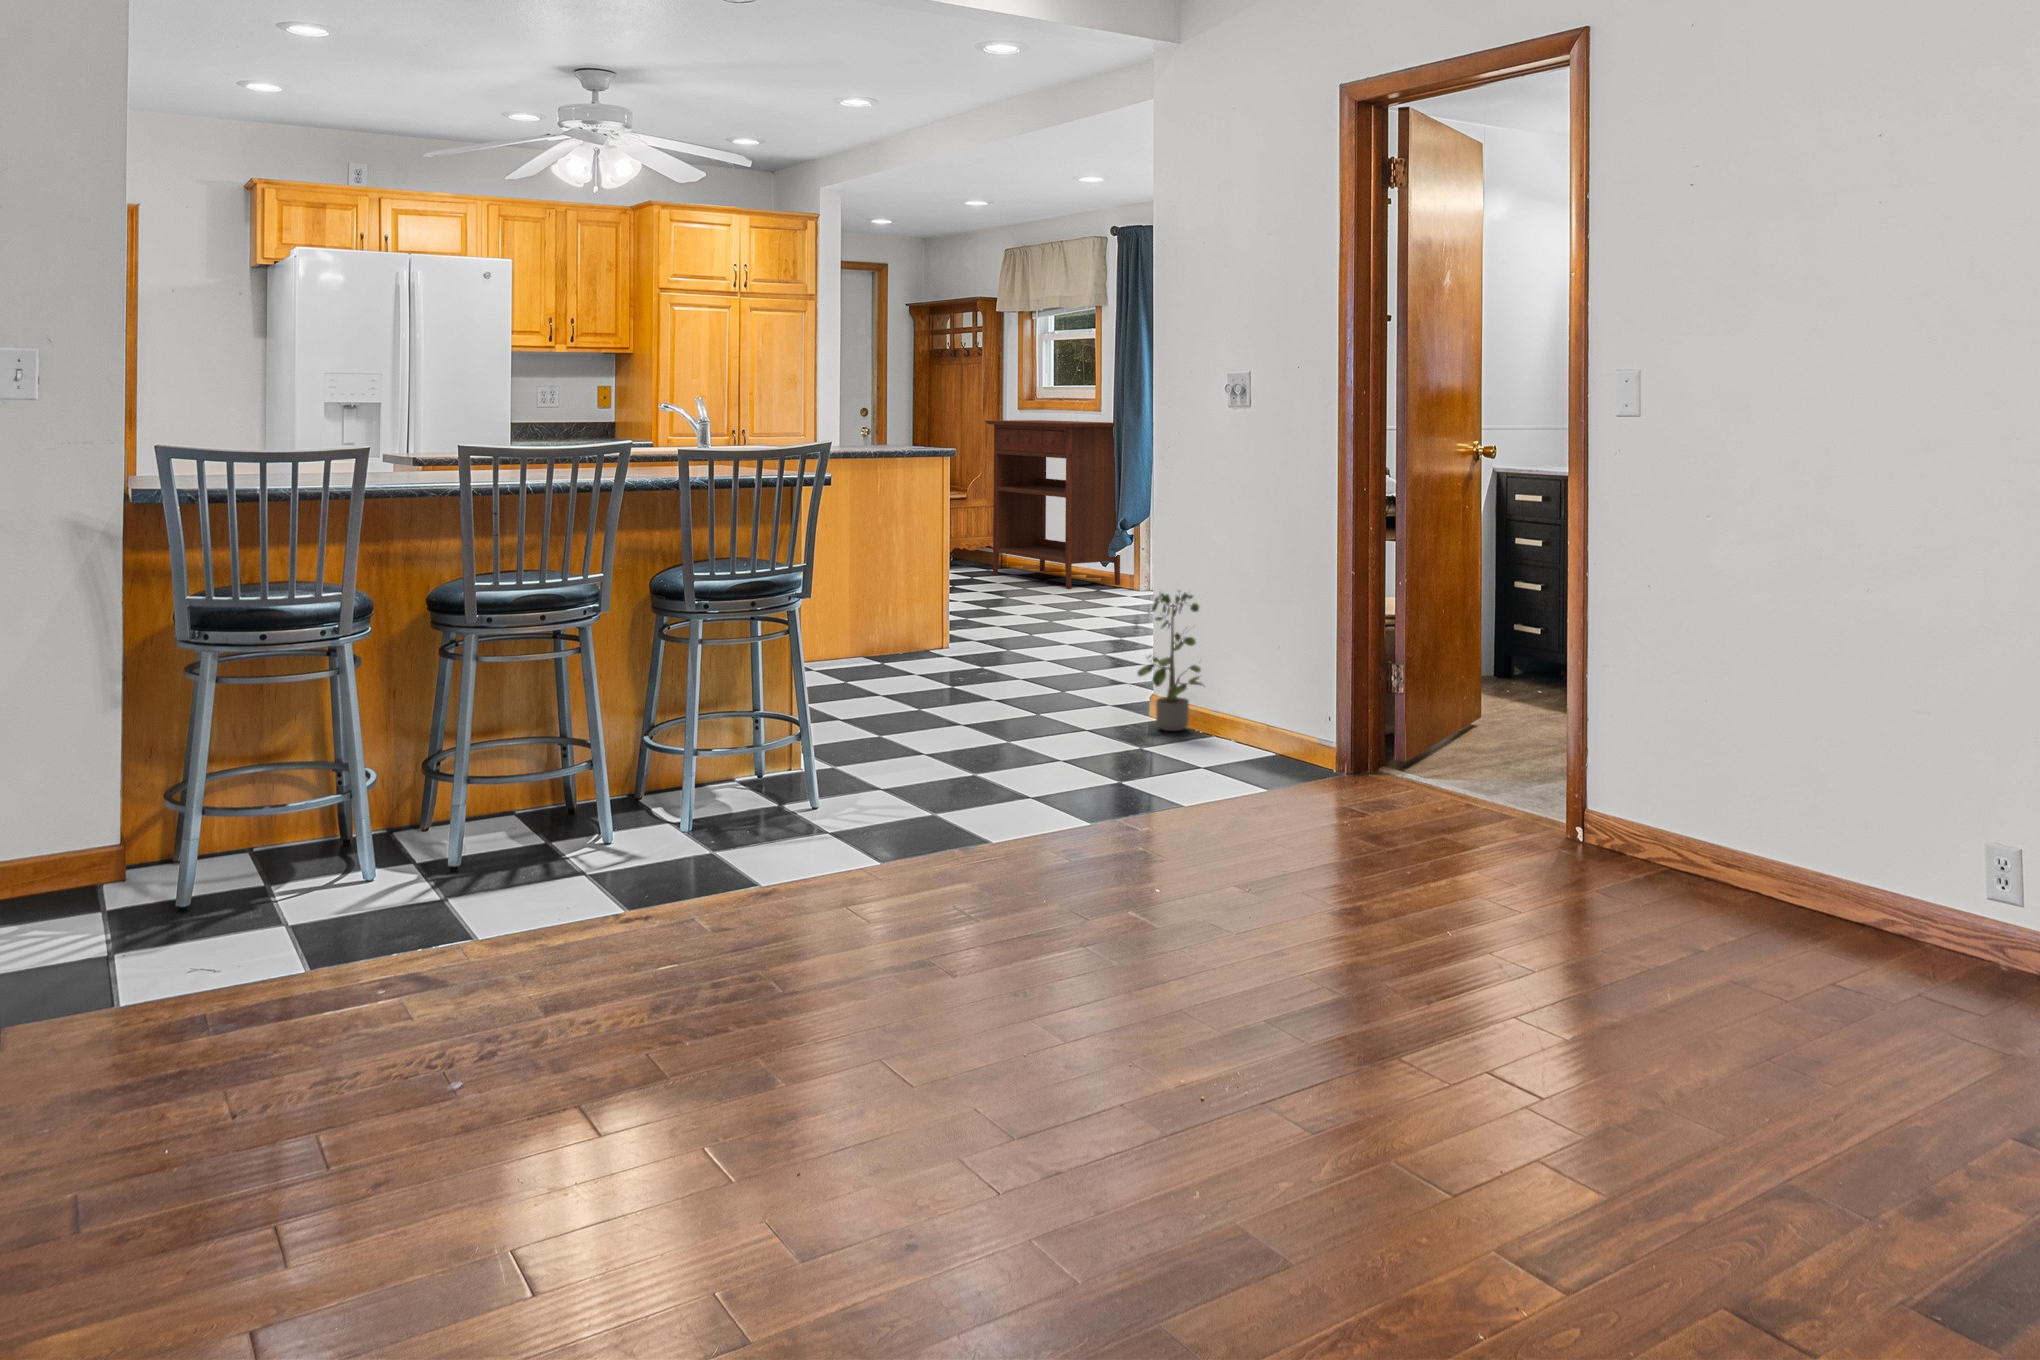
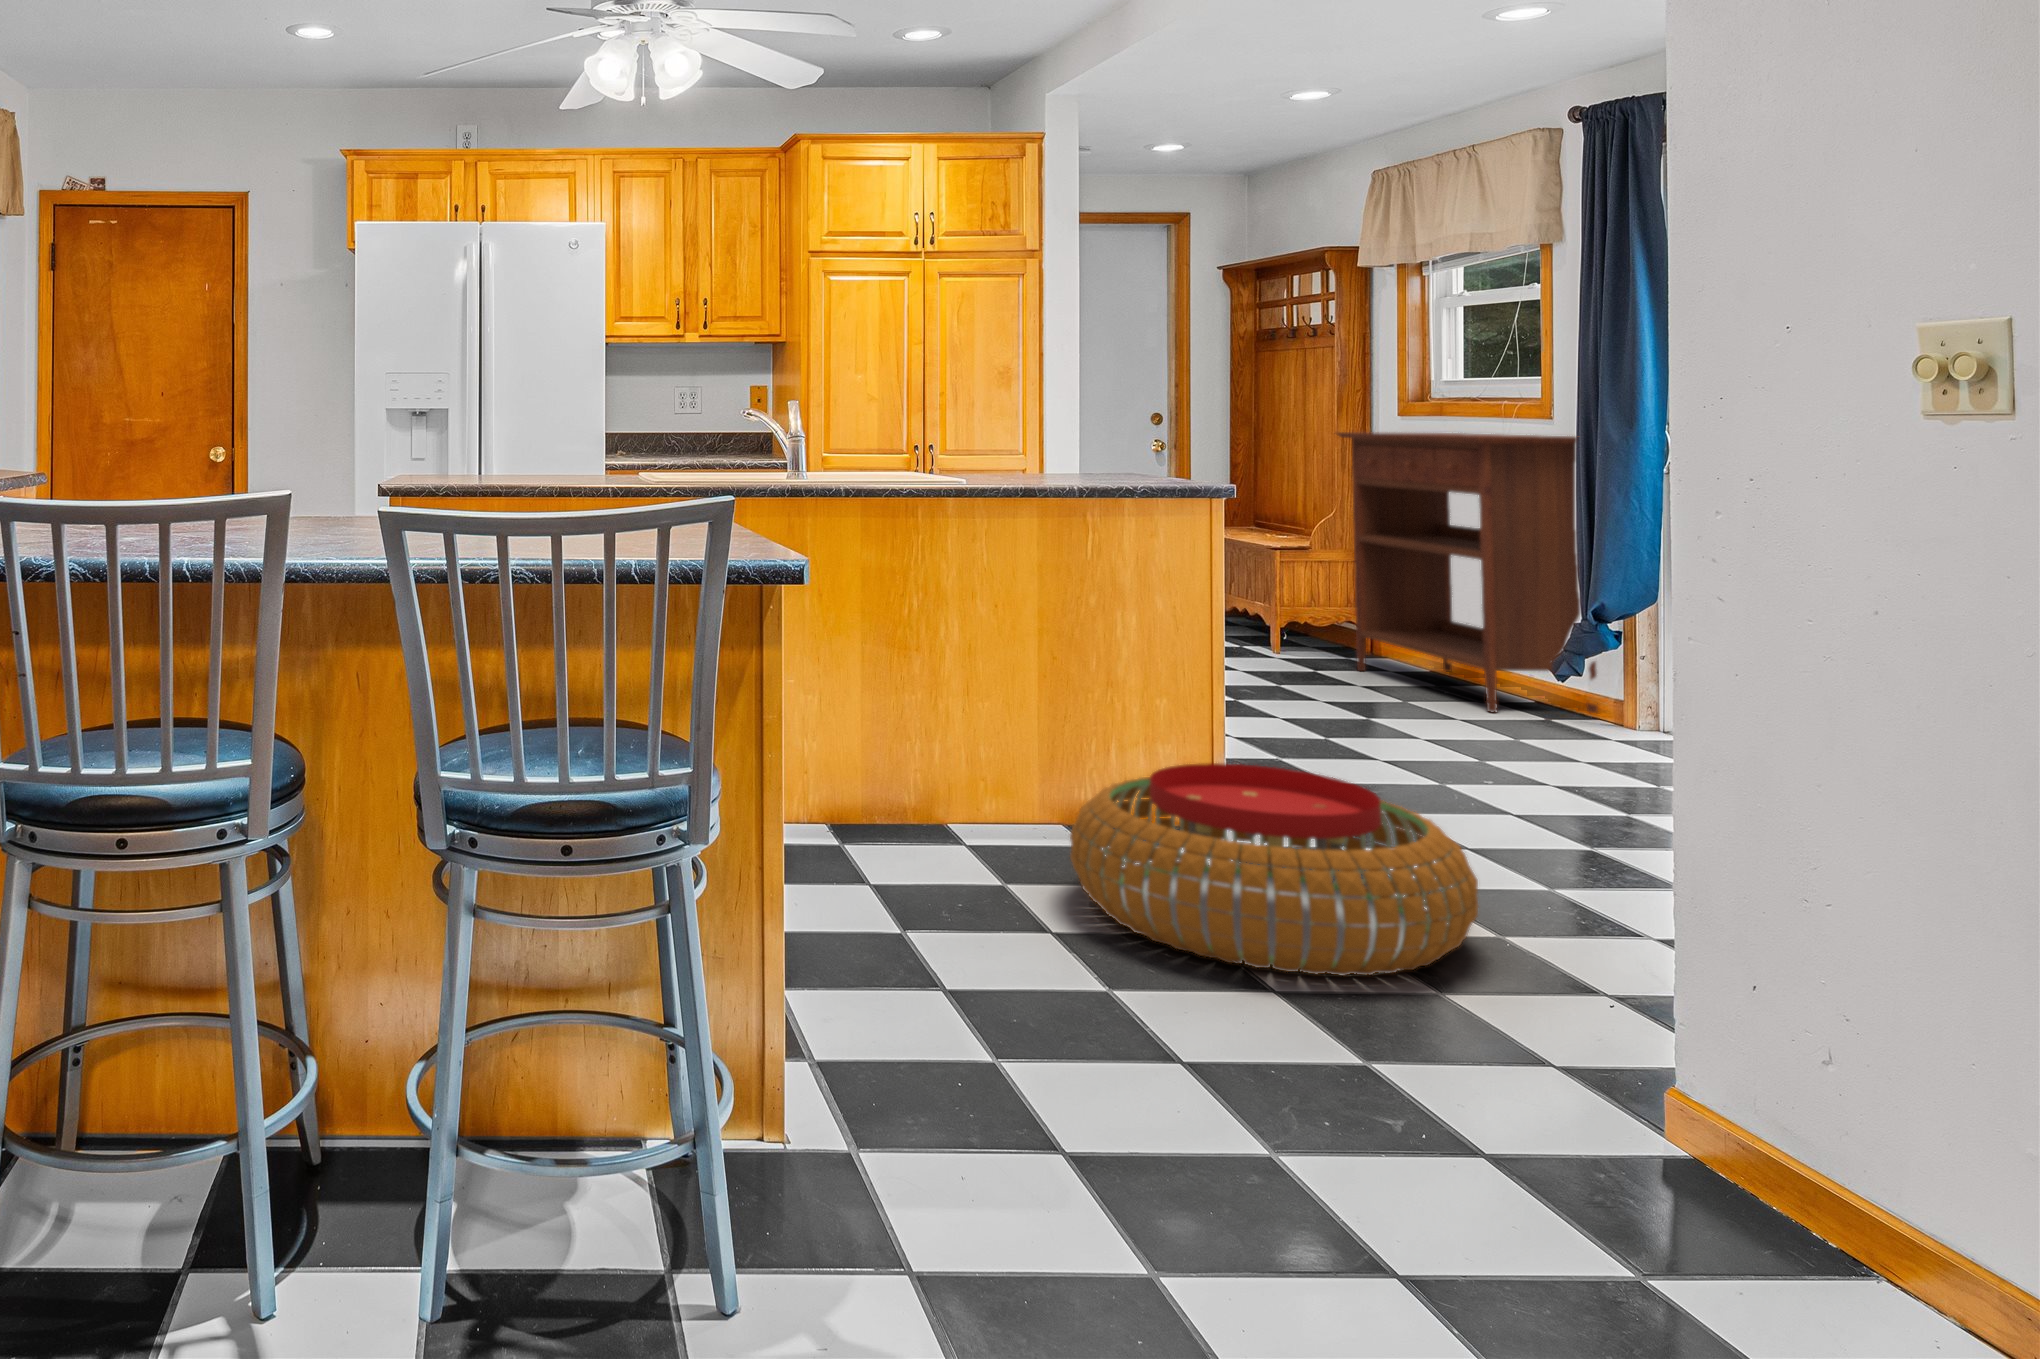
potted plant: present [1137,593,1203,731] -> none [1621,850,1859,1245]
pouf: none [891,602,1079,691] -> present [1070,763,1478,975]

